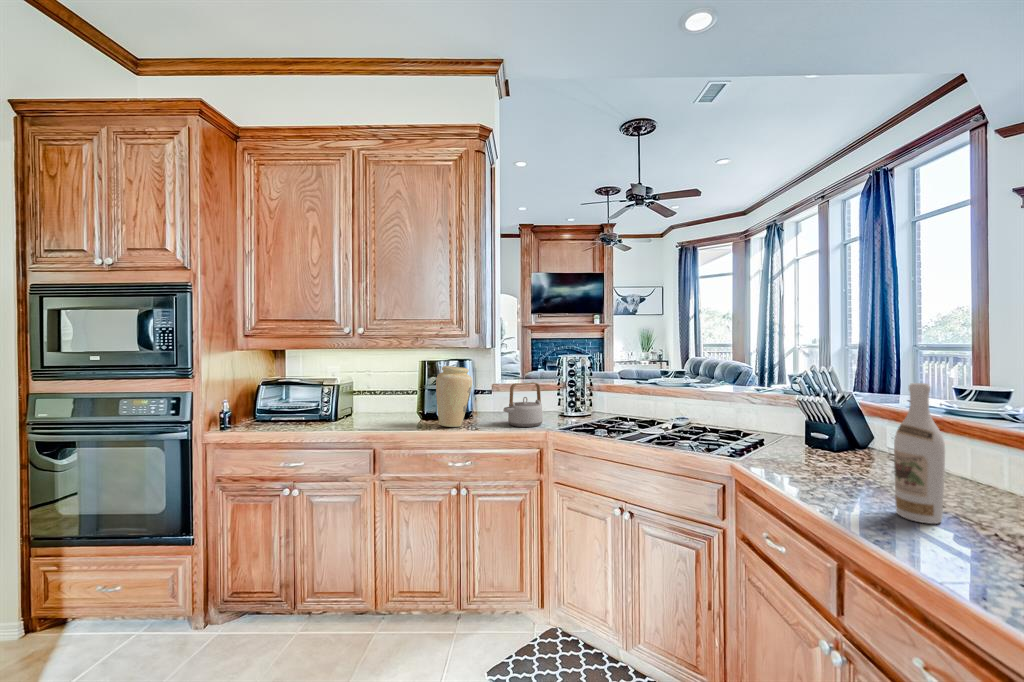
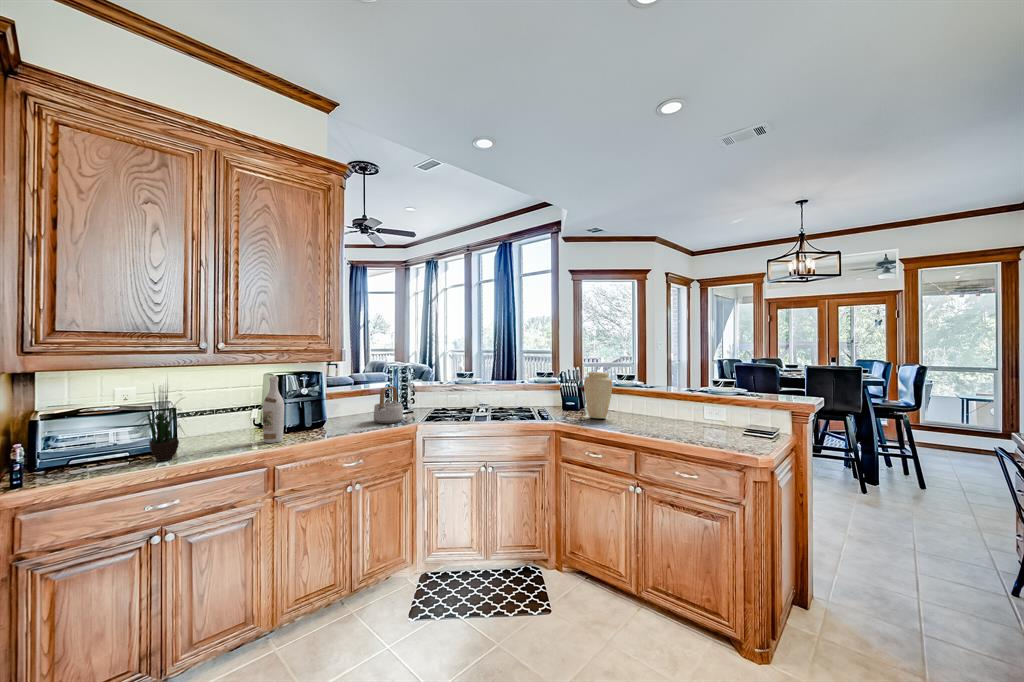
potted plant: none [286,353,329,428] -> present [147,389,180,461]
vase: present [436,366,472,427] -> present [584,372,612,418]
wine bottle: present [894,383,945,524] -> present [263,376,284,443]

